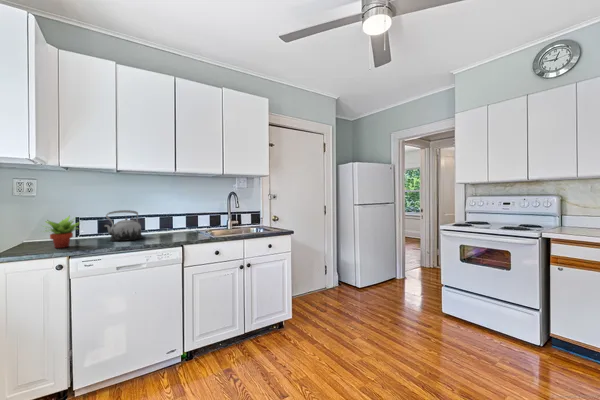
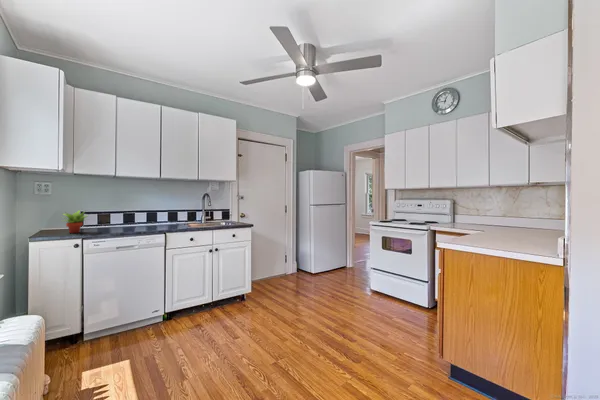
teapot: present [104,210,142,241] -> none [105,207,134,230]

